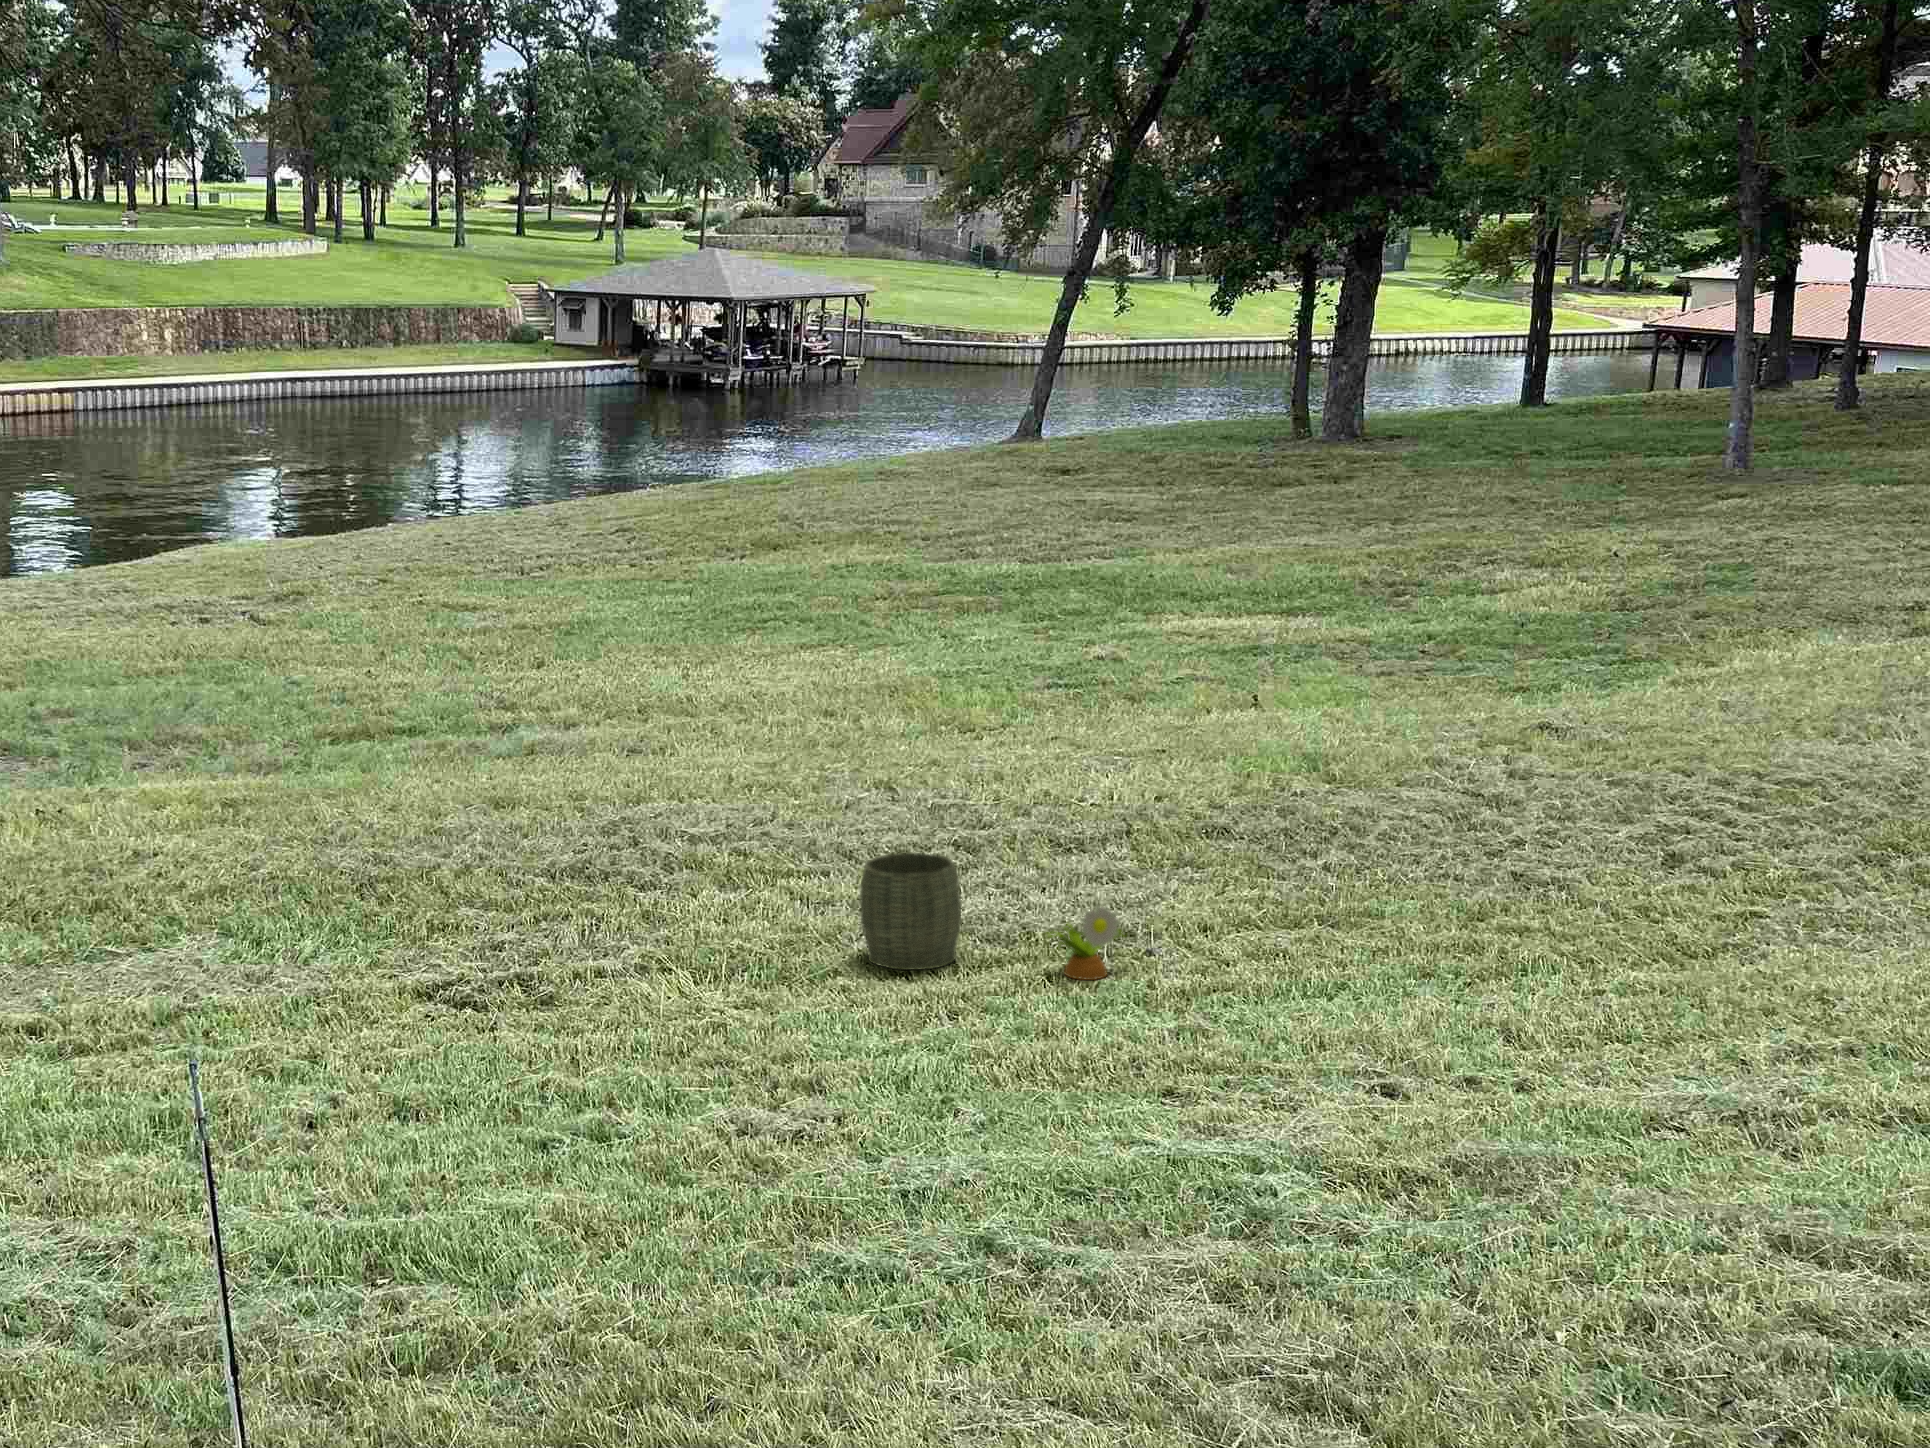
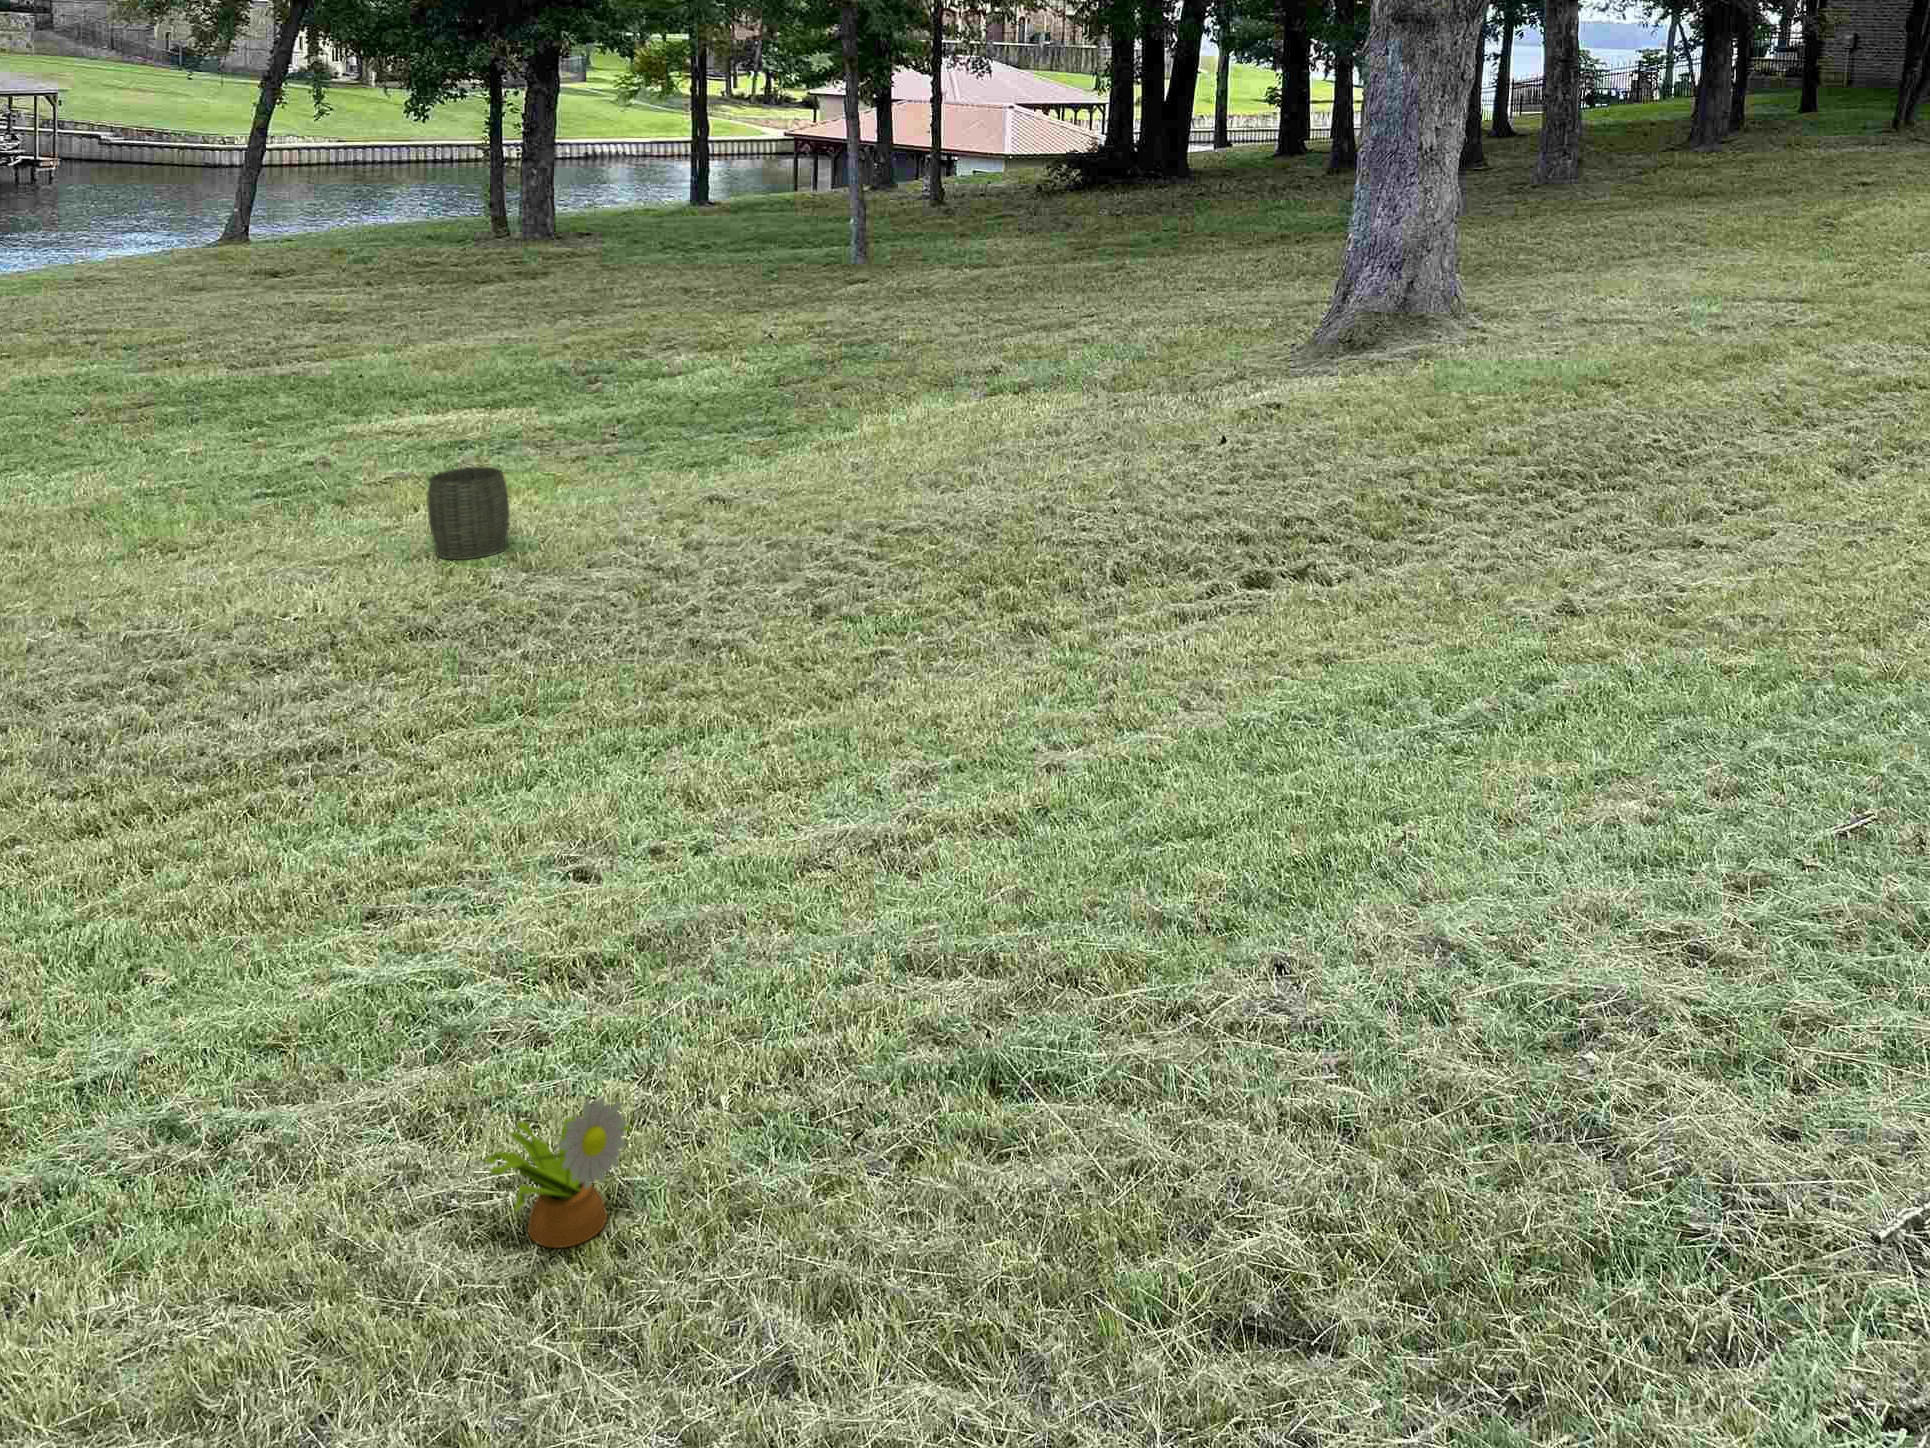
woven basket: present [860,853,961,970] -> present [427,467,510,560]

